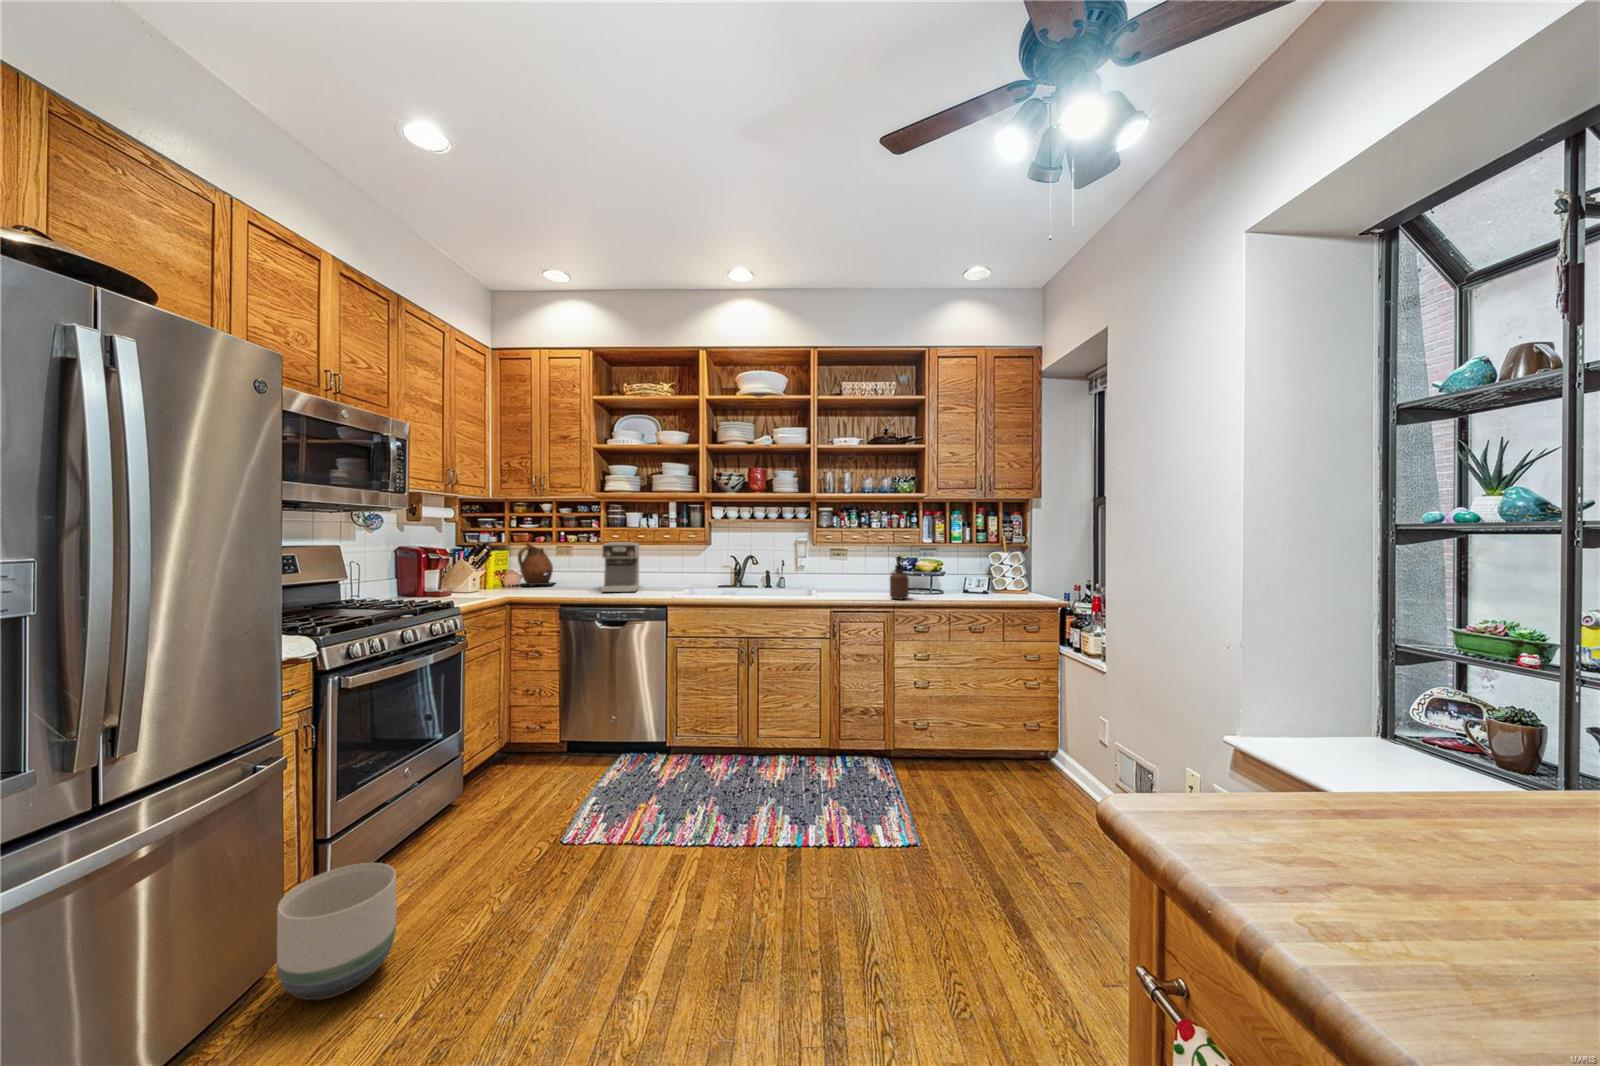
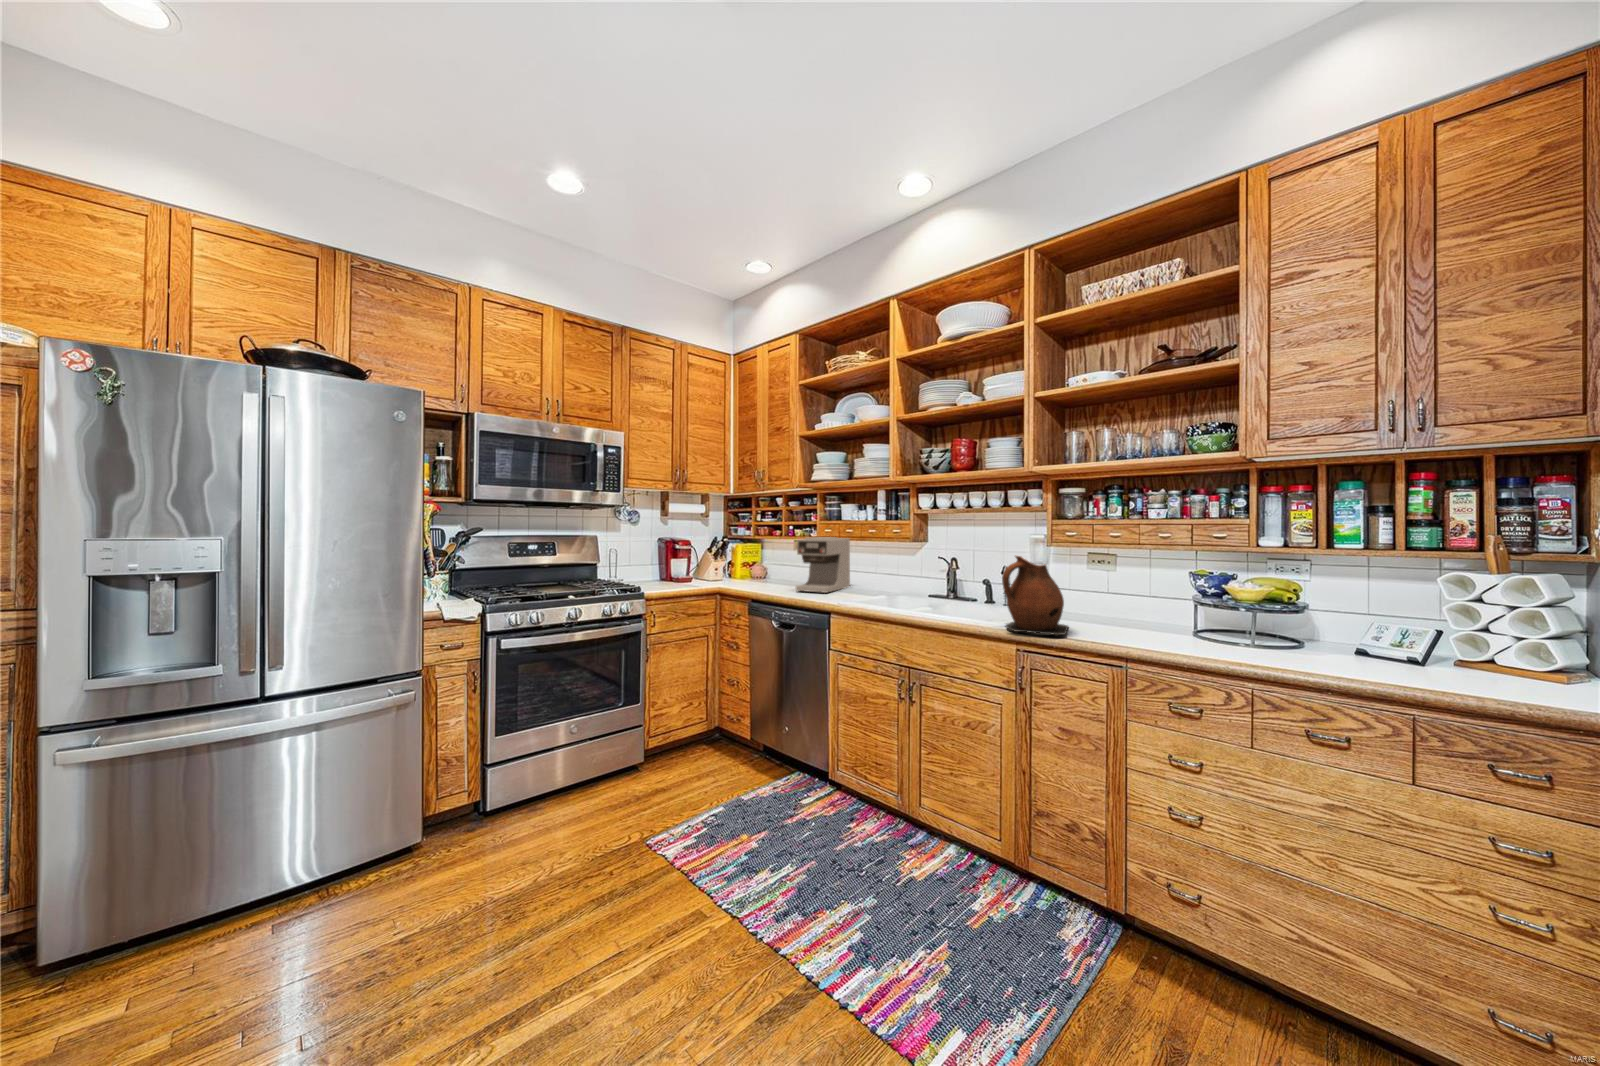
ceramic pitcher: present [518,543,554,585] -> present [1002,556,1068,636]
soap dispenser: present [890,556,909,599] -> none [1131,570,1170,649]
planter: present [277,863,396,1000] -> none [334,814,432,924]

